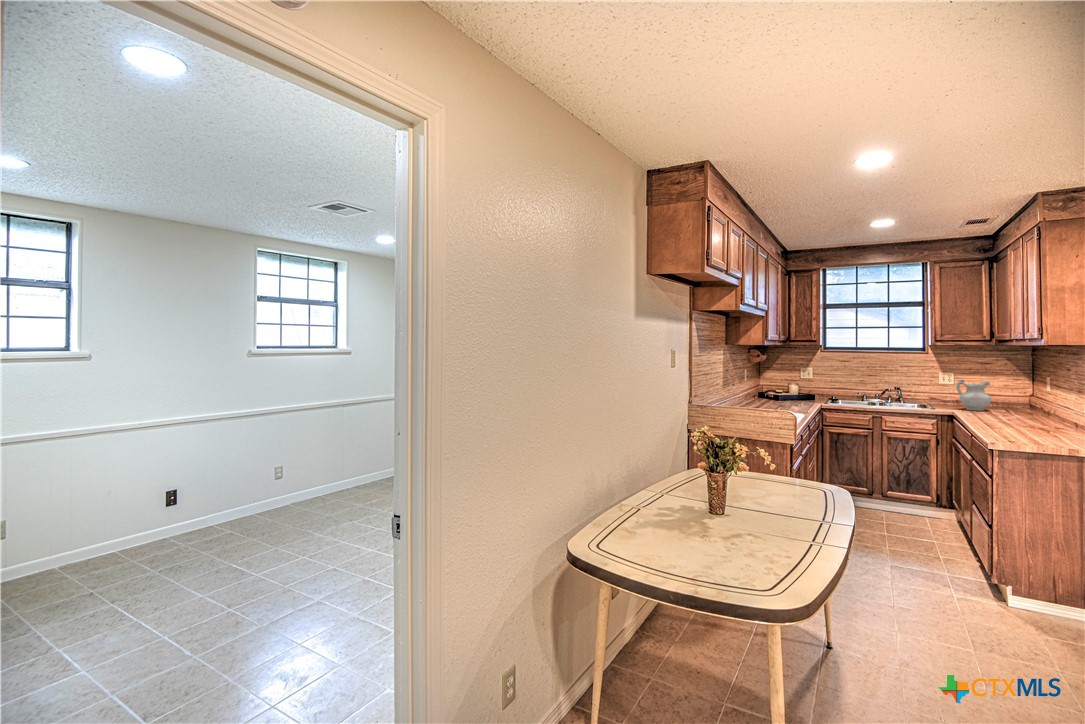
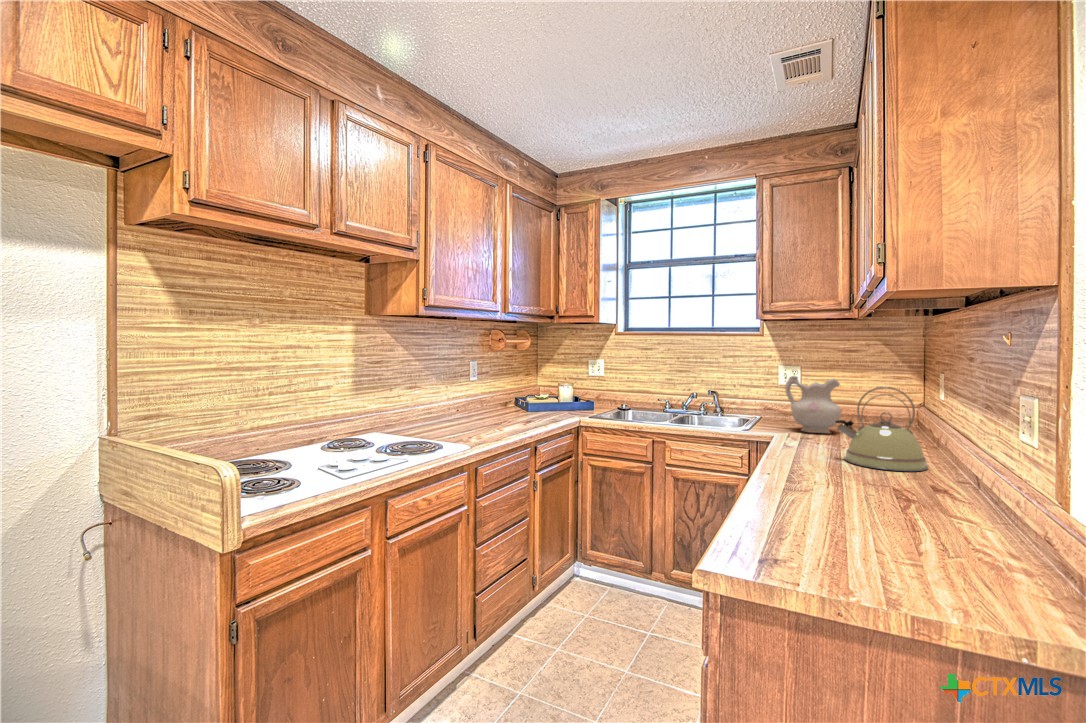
kettle: none [1002,386,1050,423] -> present [835,387,928,471]

